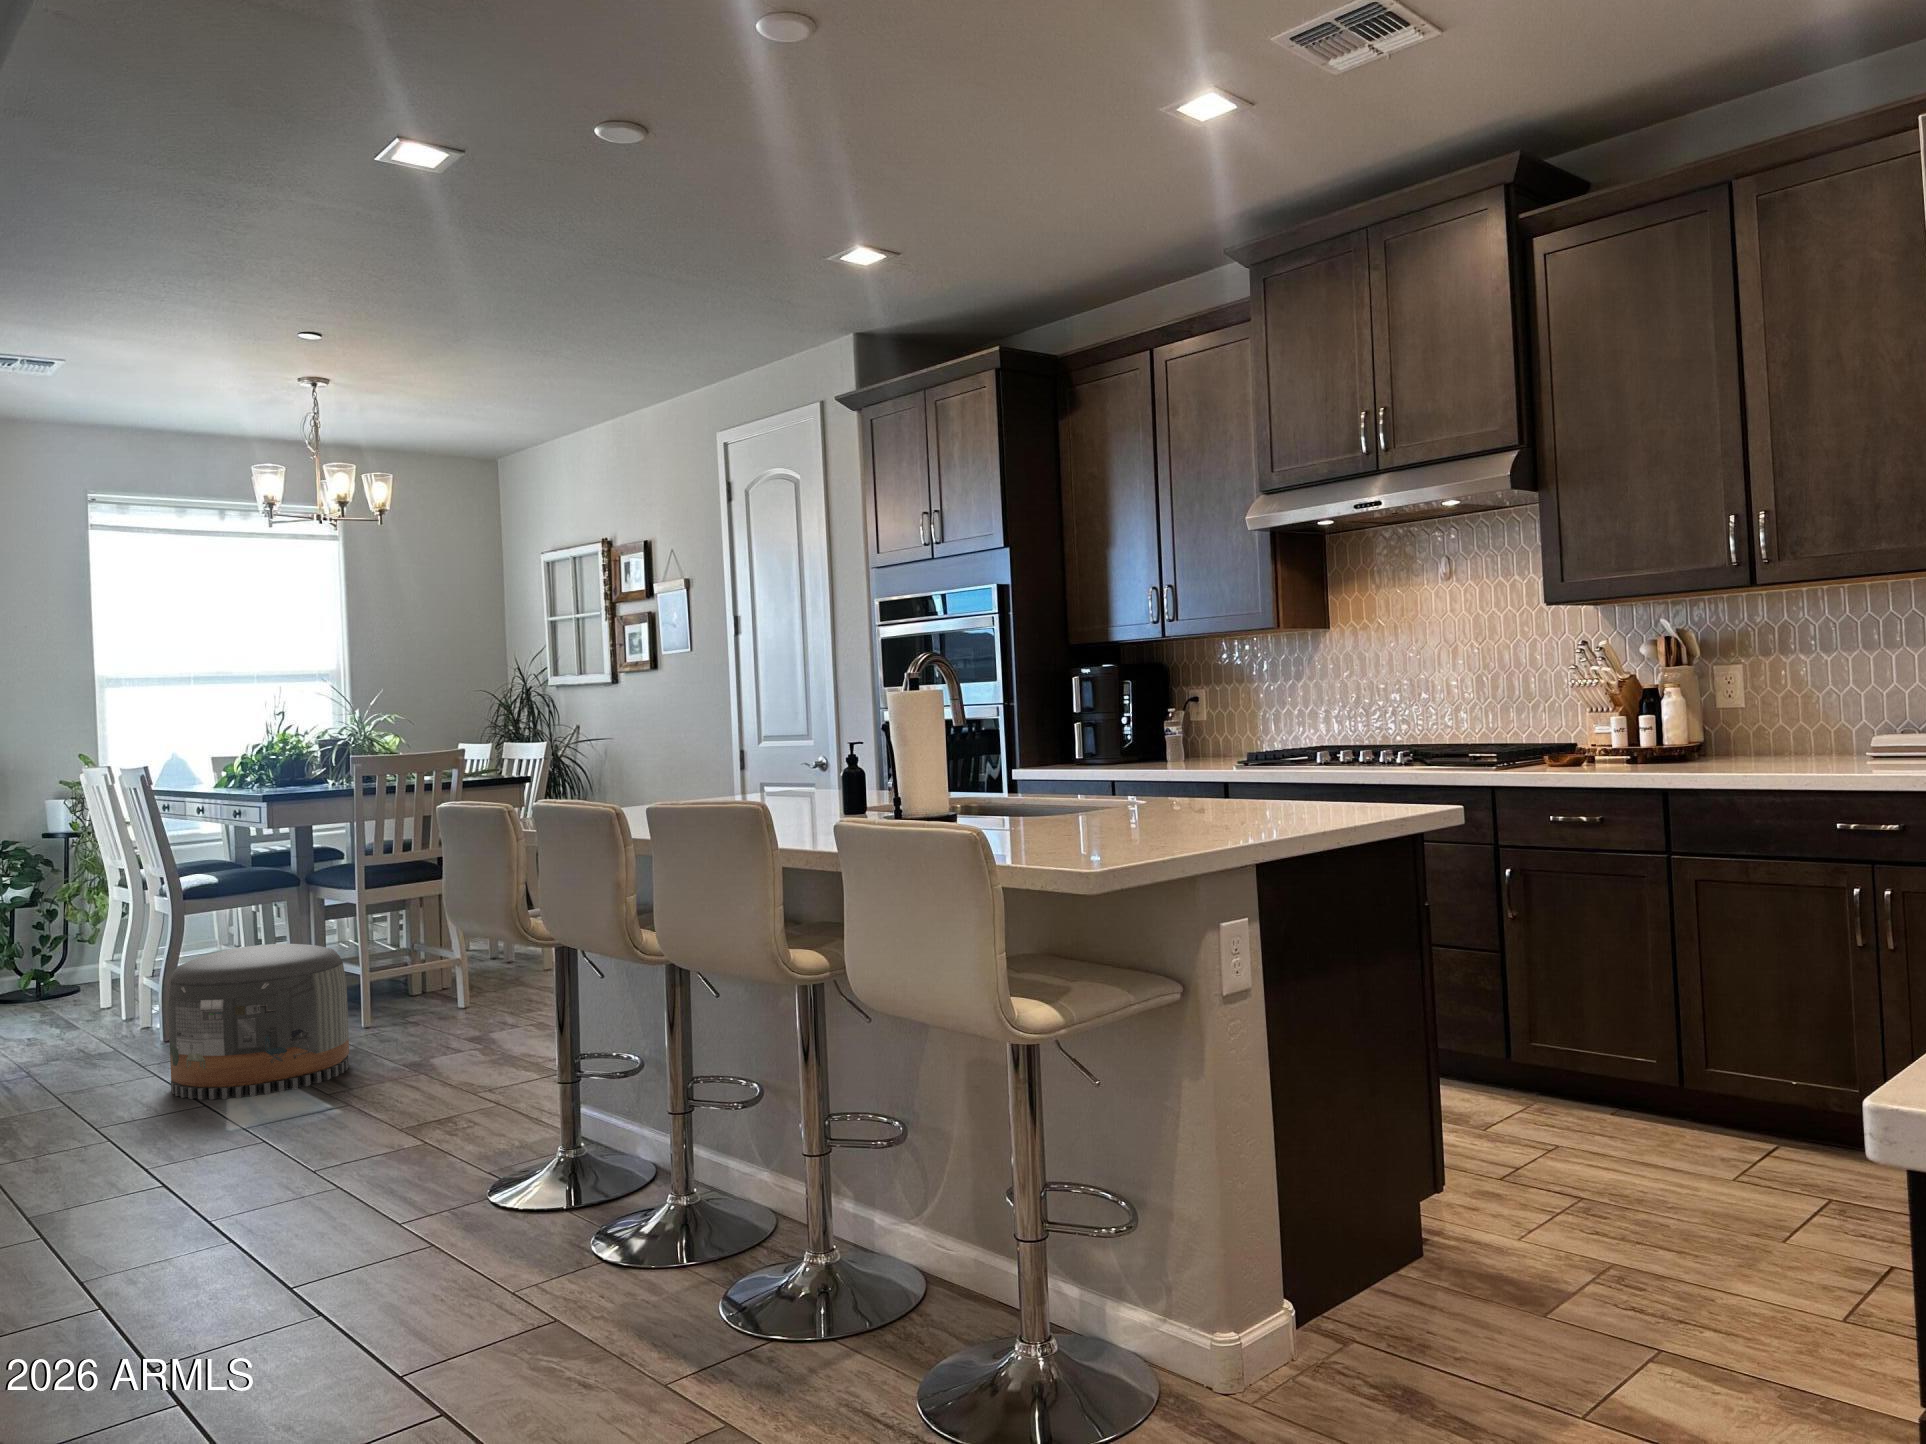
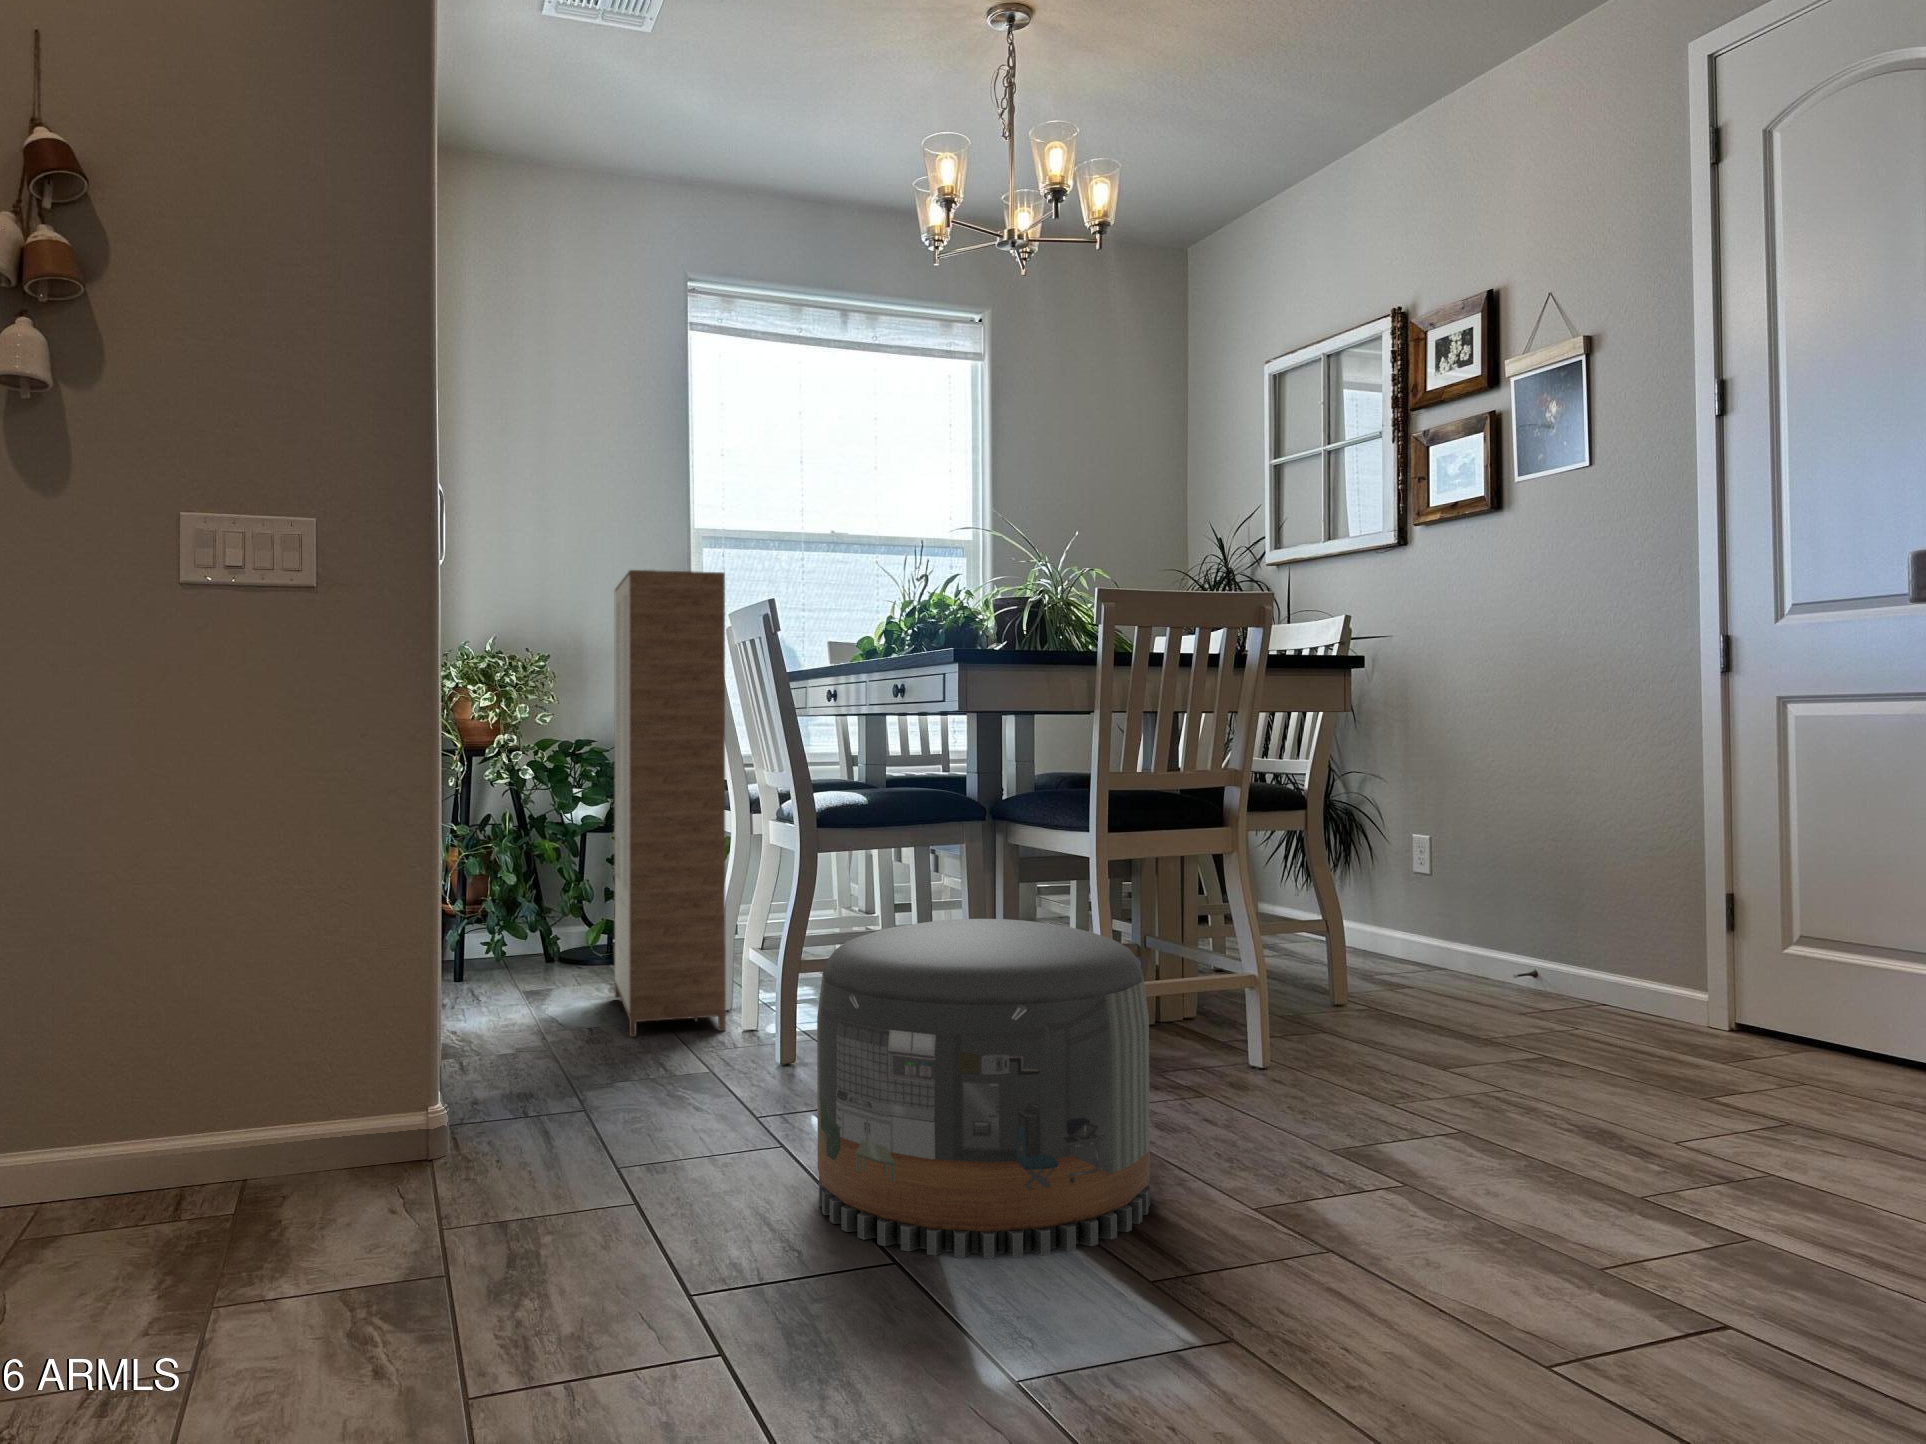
cabinet: none [34,742,129,1040] -> present [614,570,726,1037]

